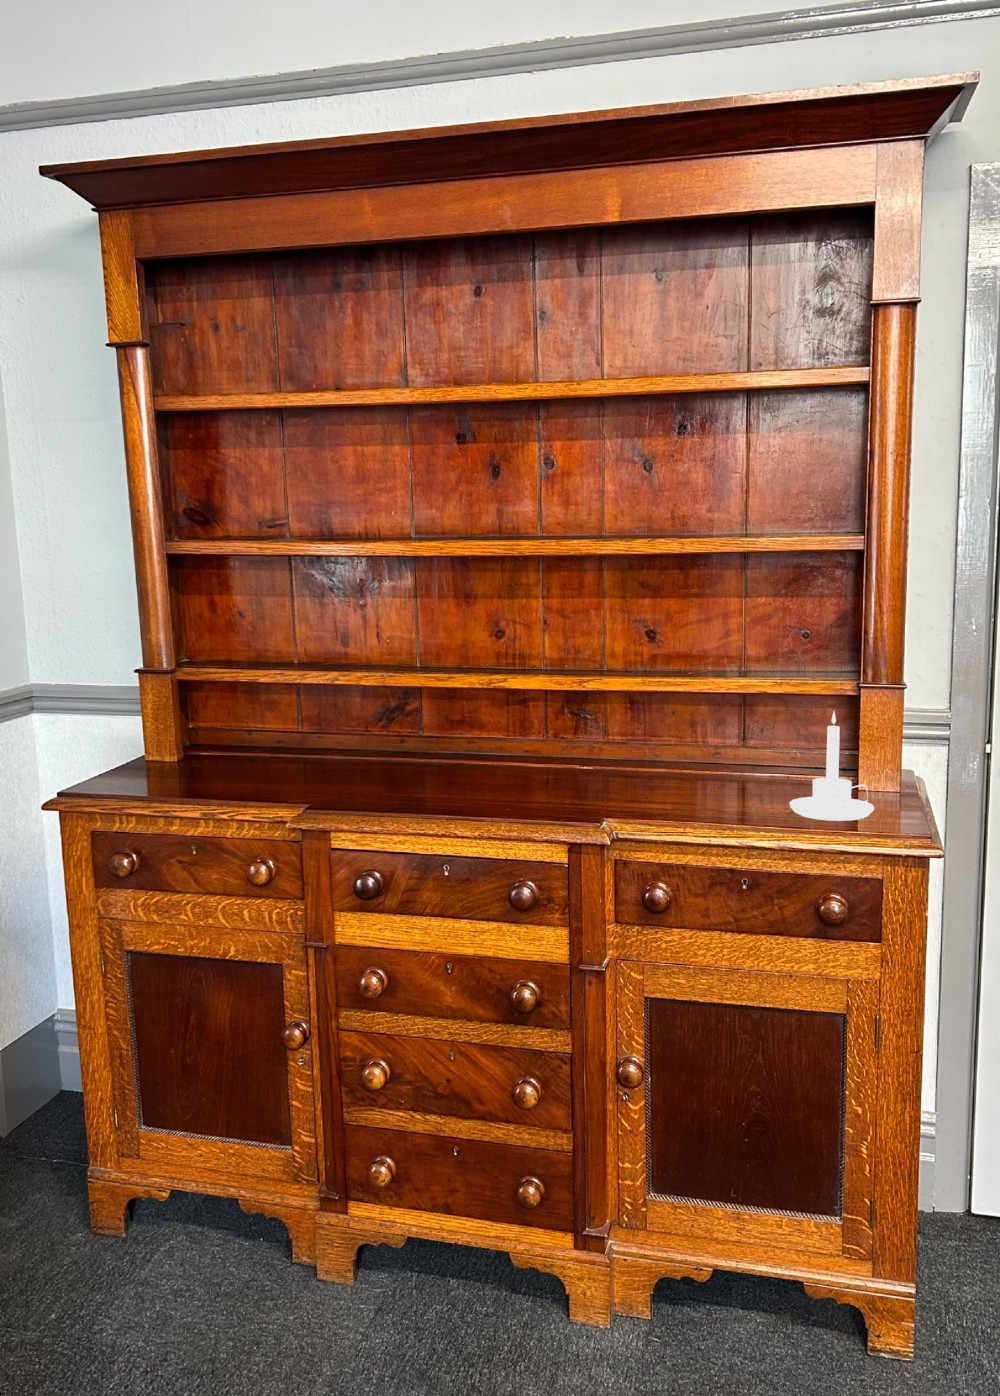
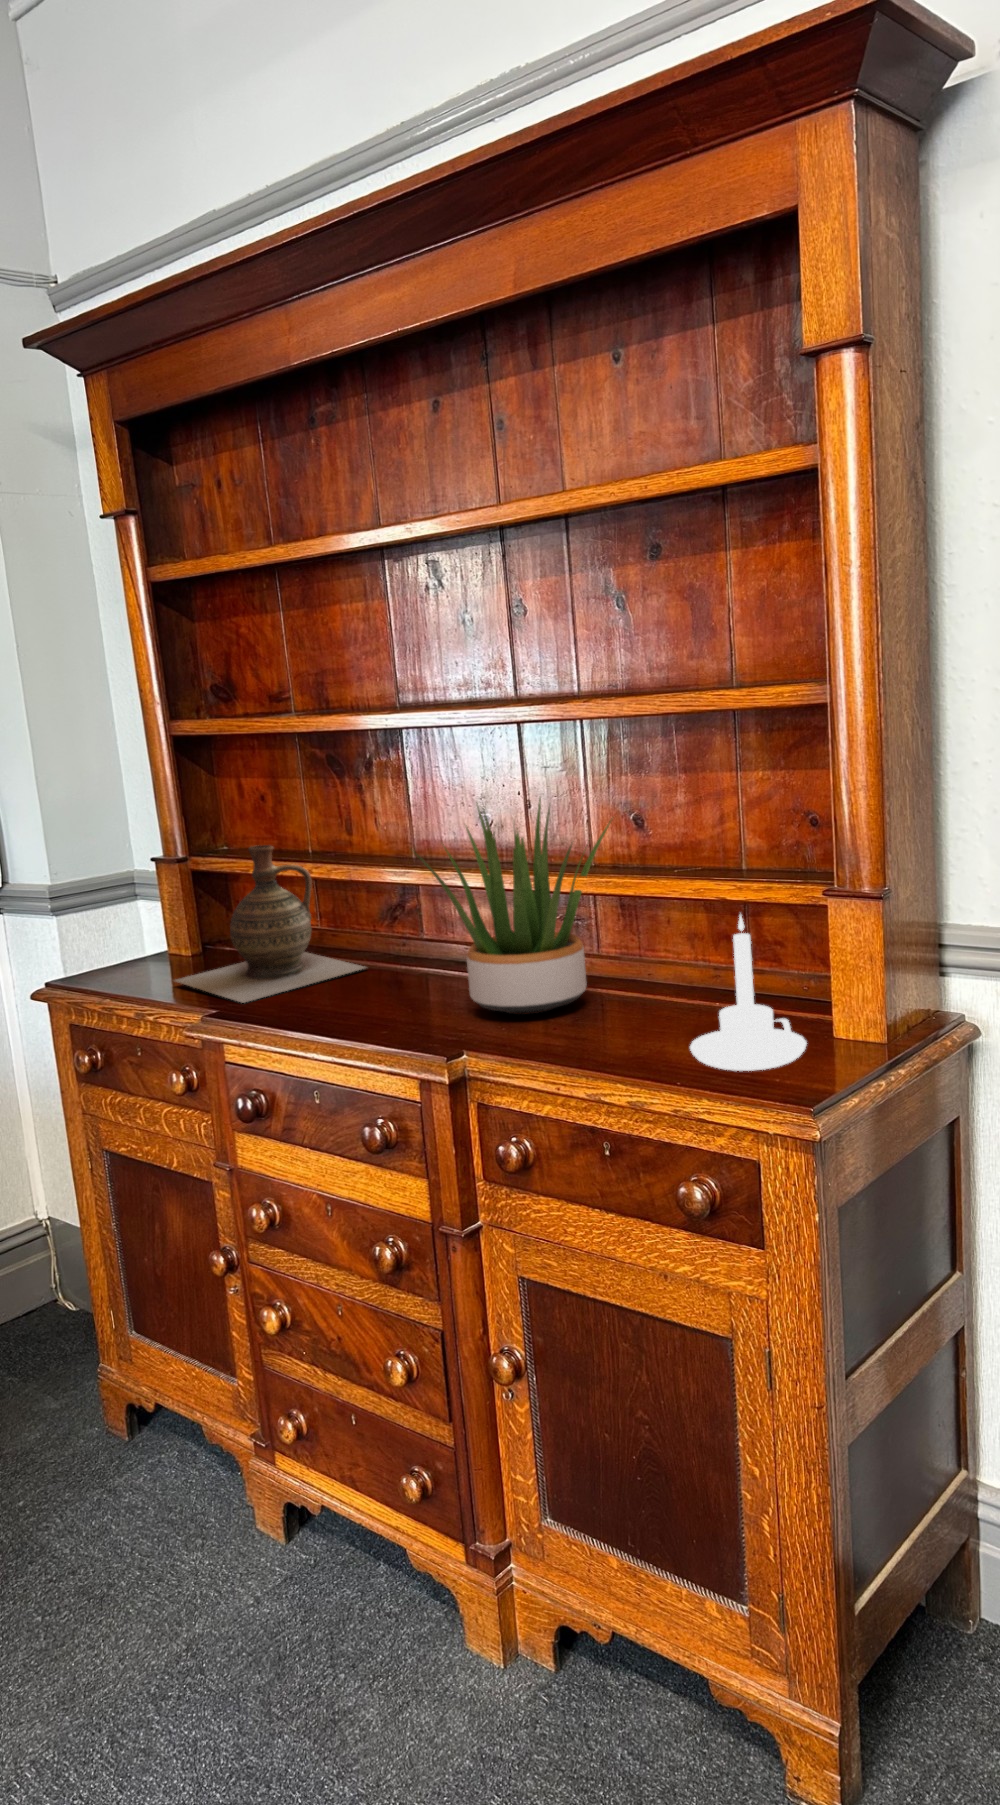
potted plant: none [525,633,677,800] -> present [416,798,612,1015]
ceramic jug: none [223,671,392,802] -> present [175,845,365,1003]

